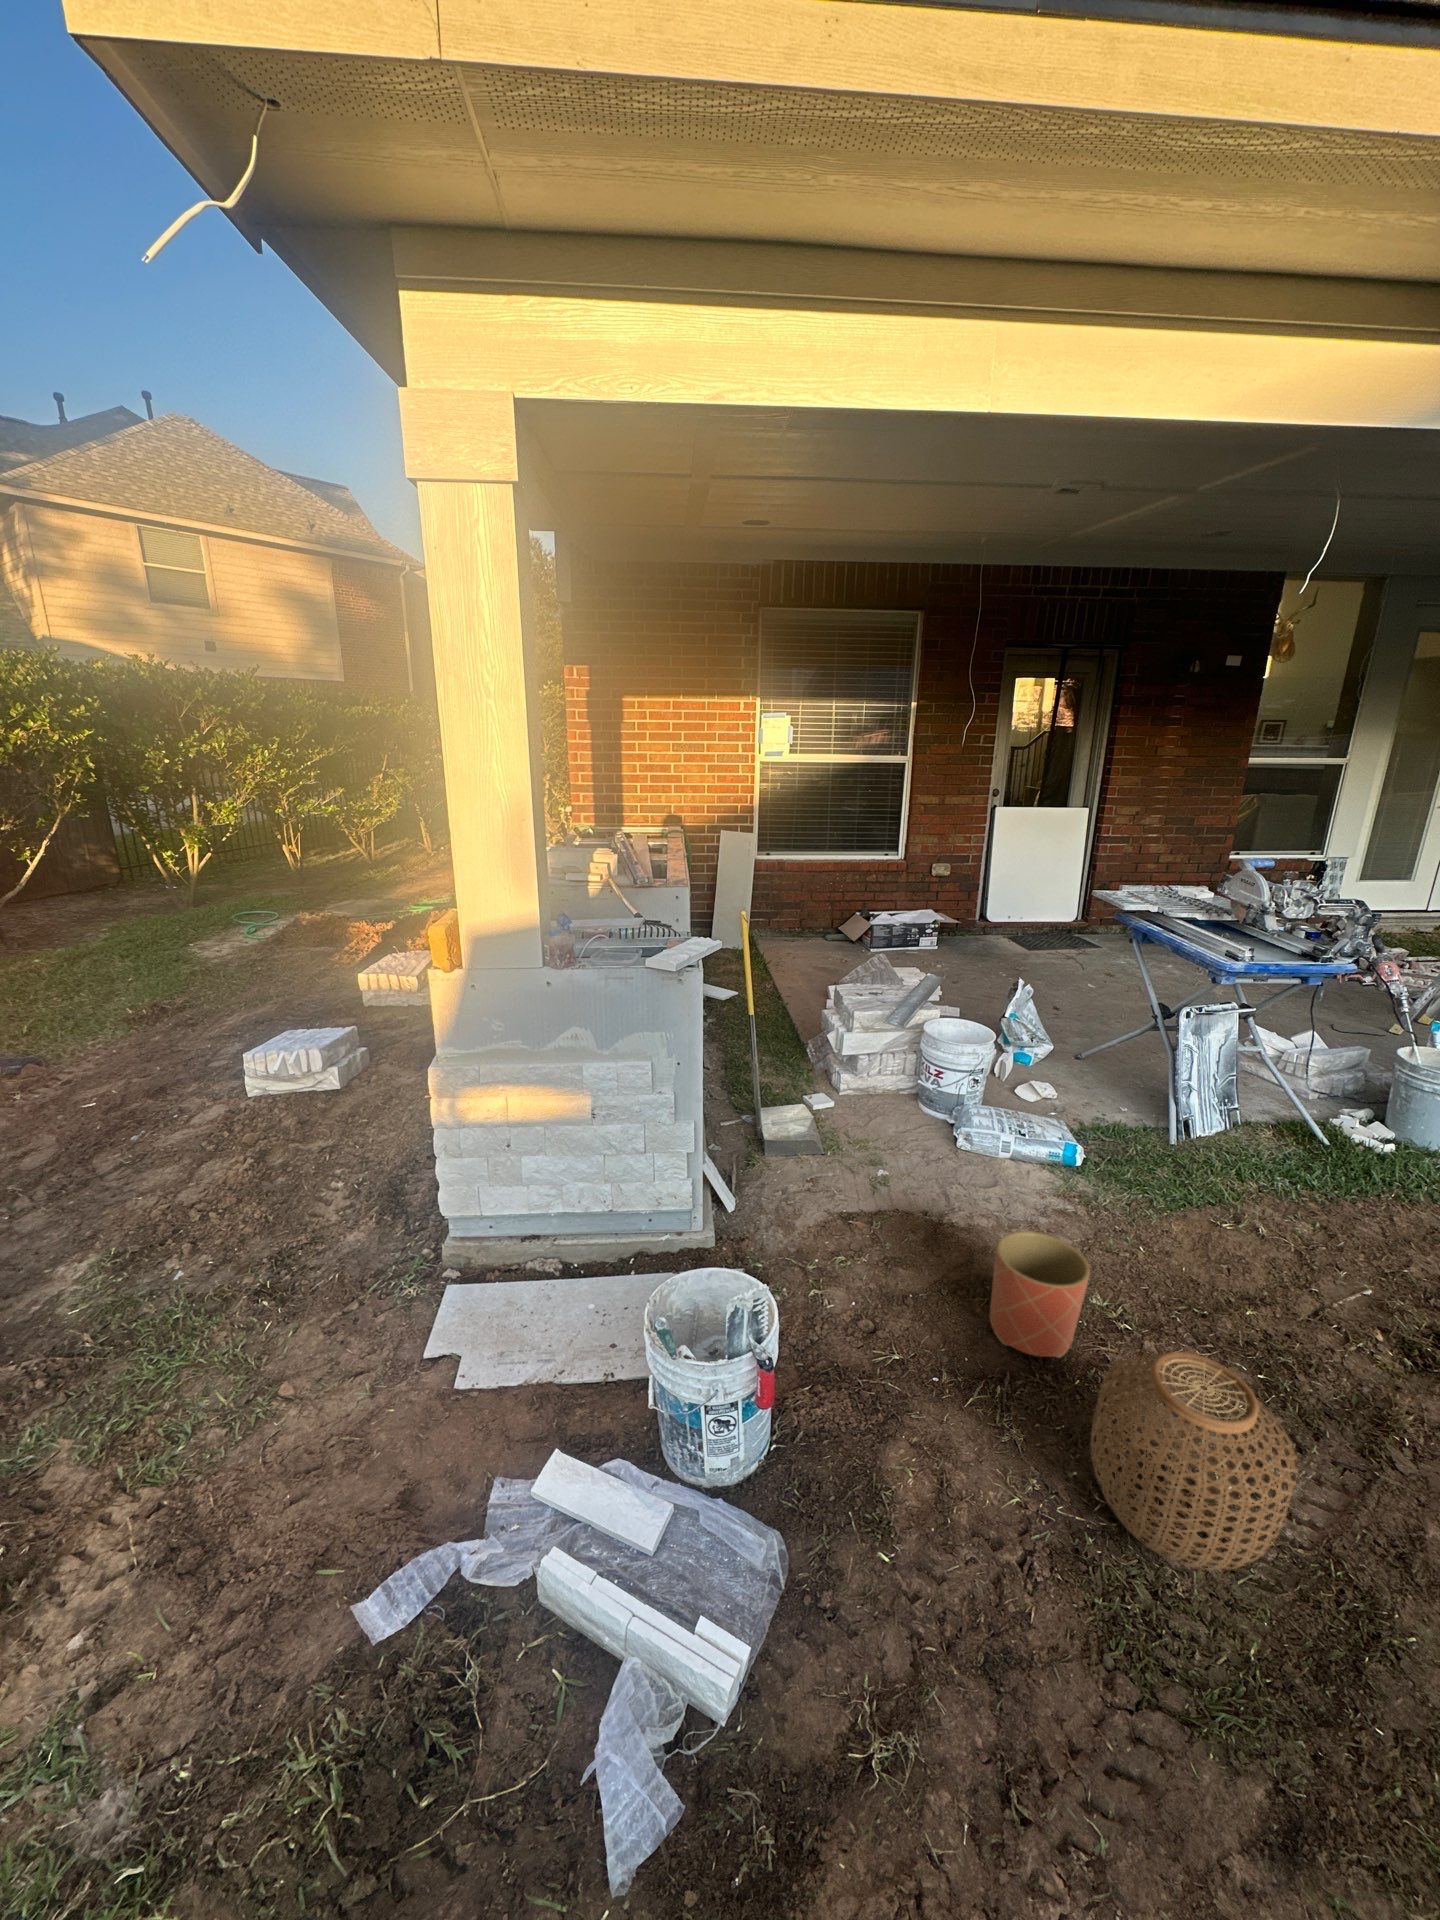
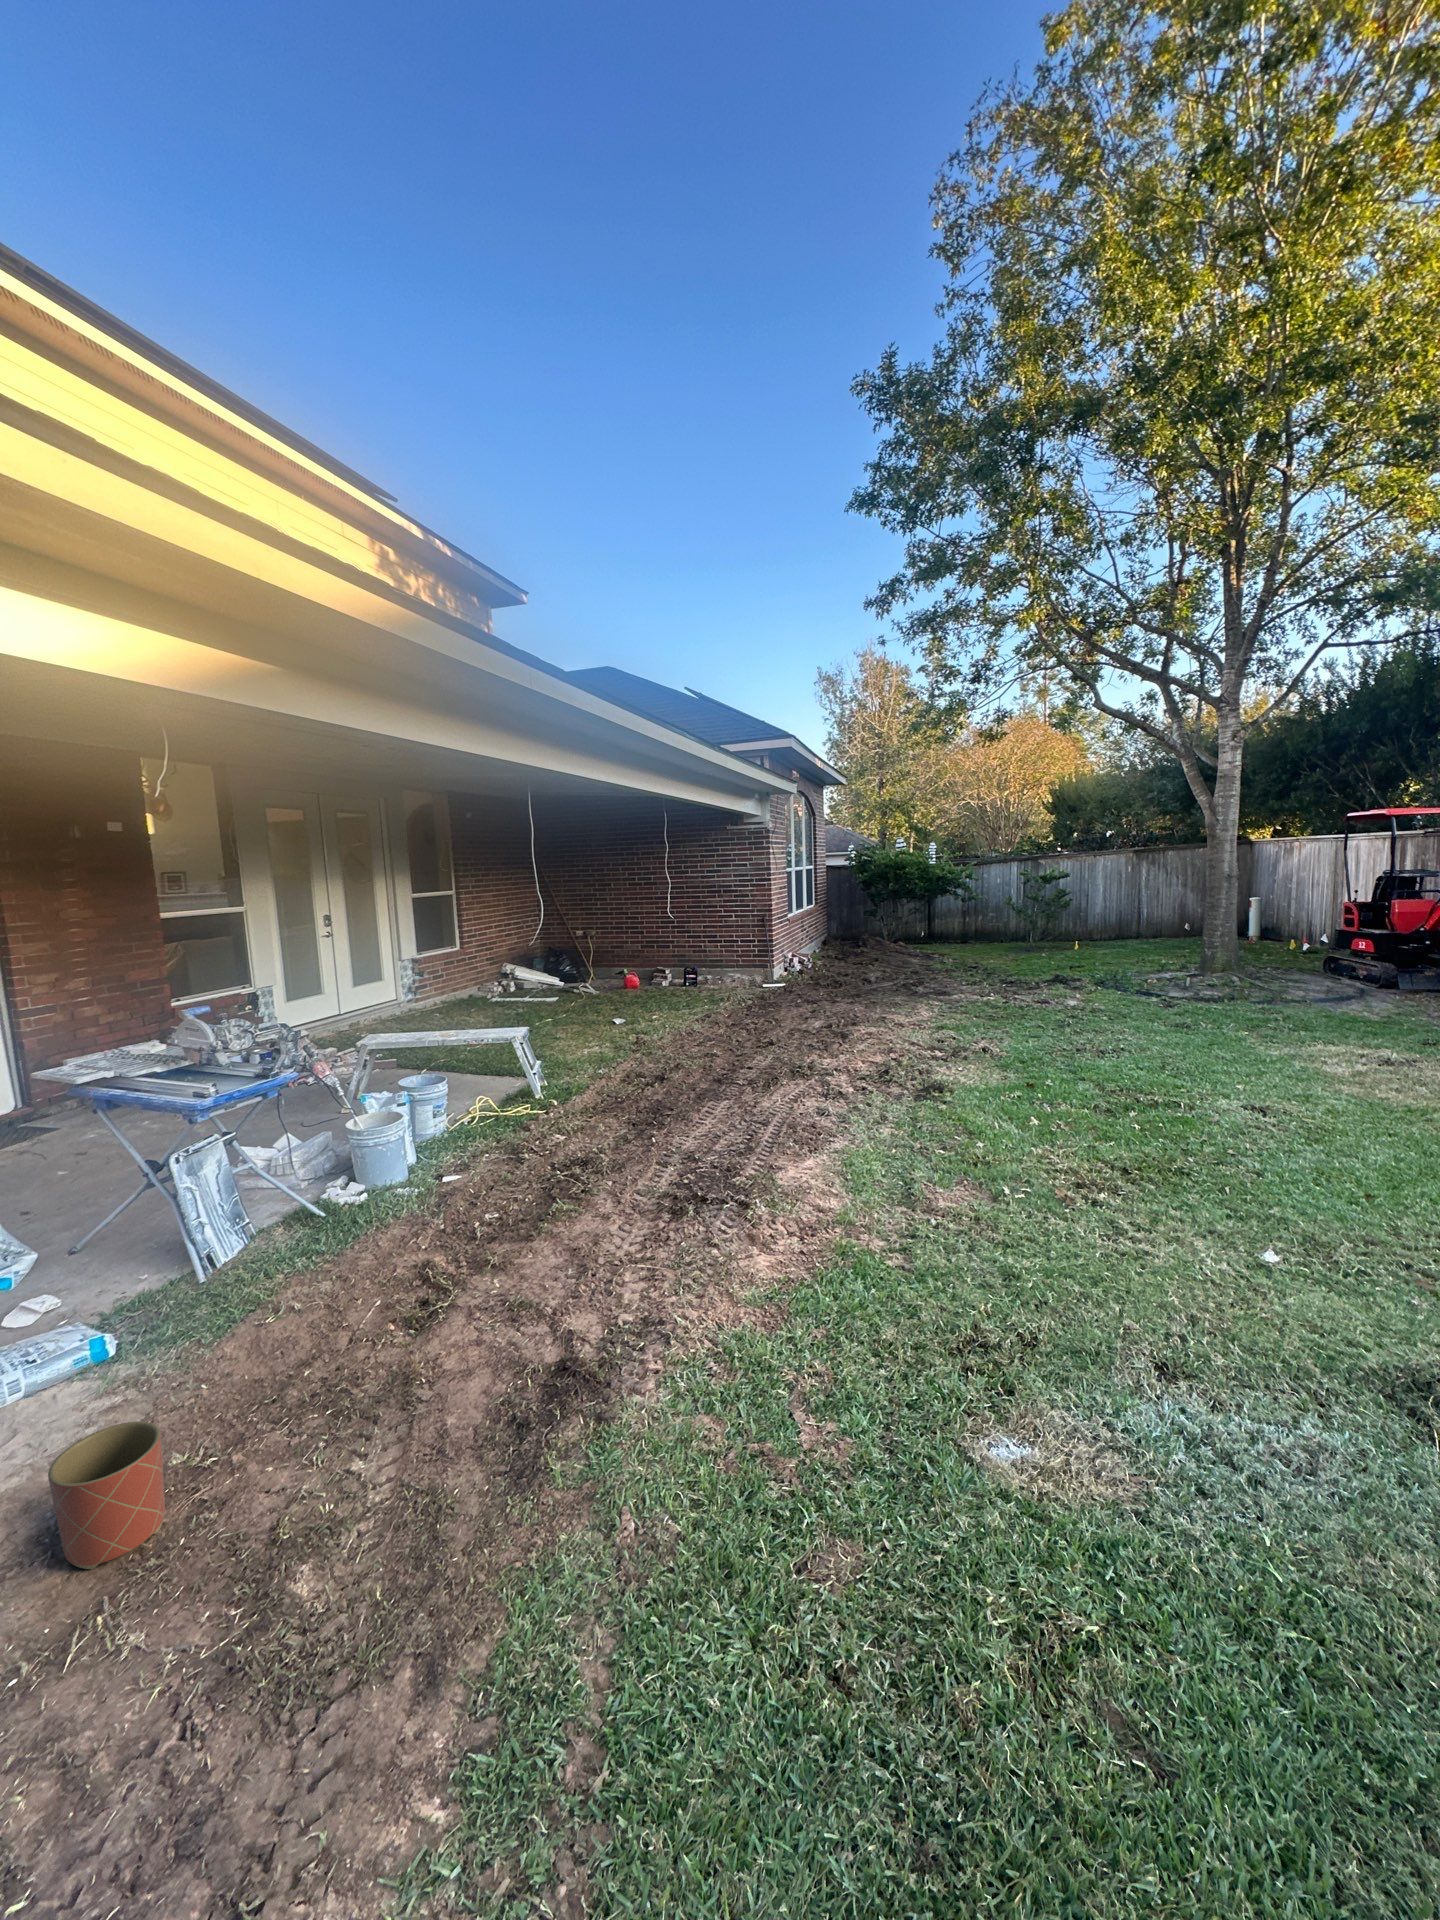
woven basket: present [1091,1352,1298,1571] -> none [202,1414,366,1605]

